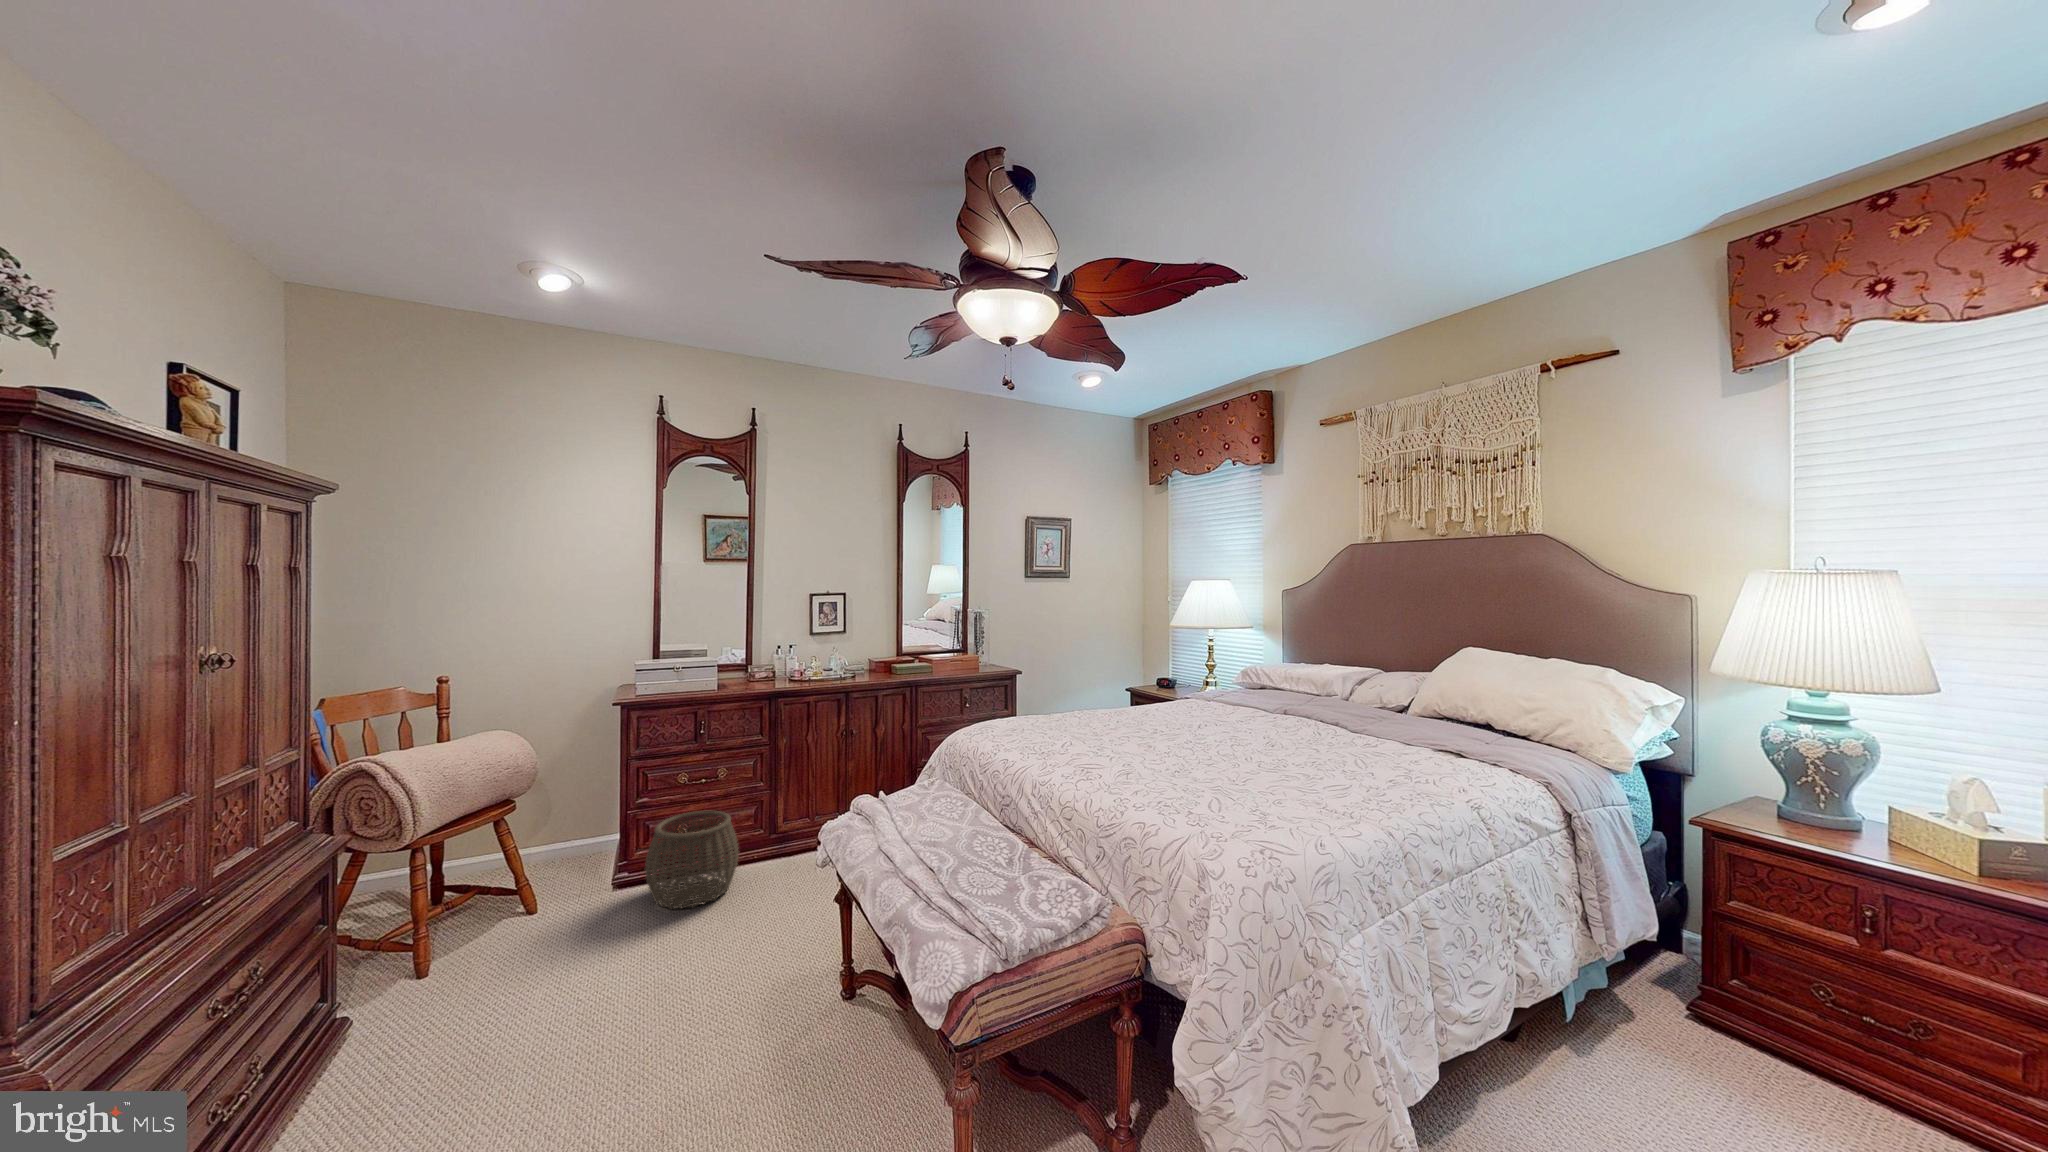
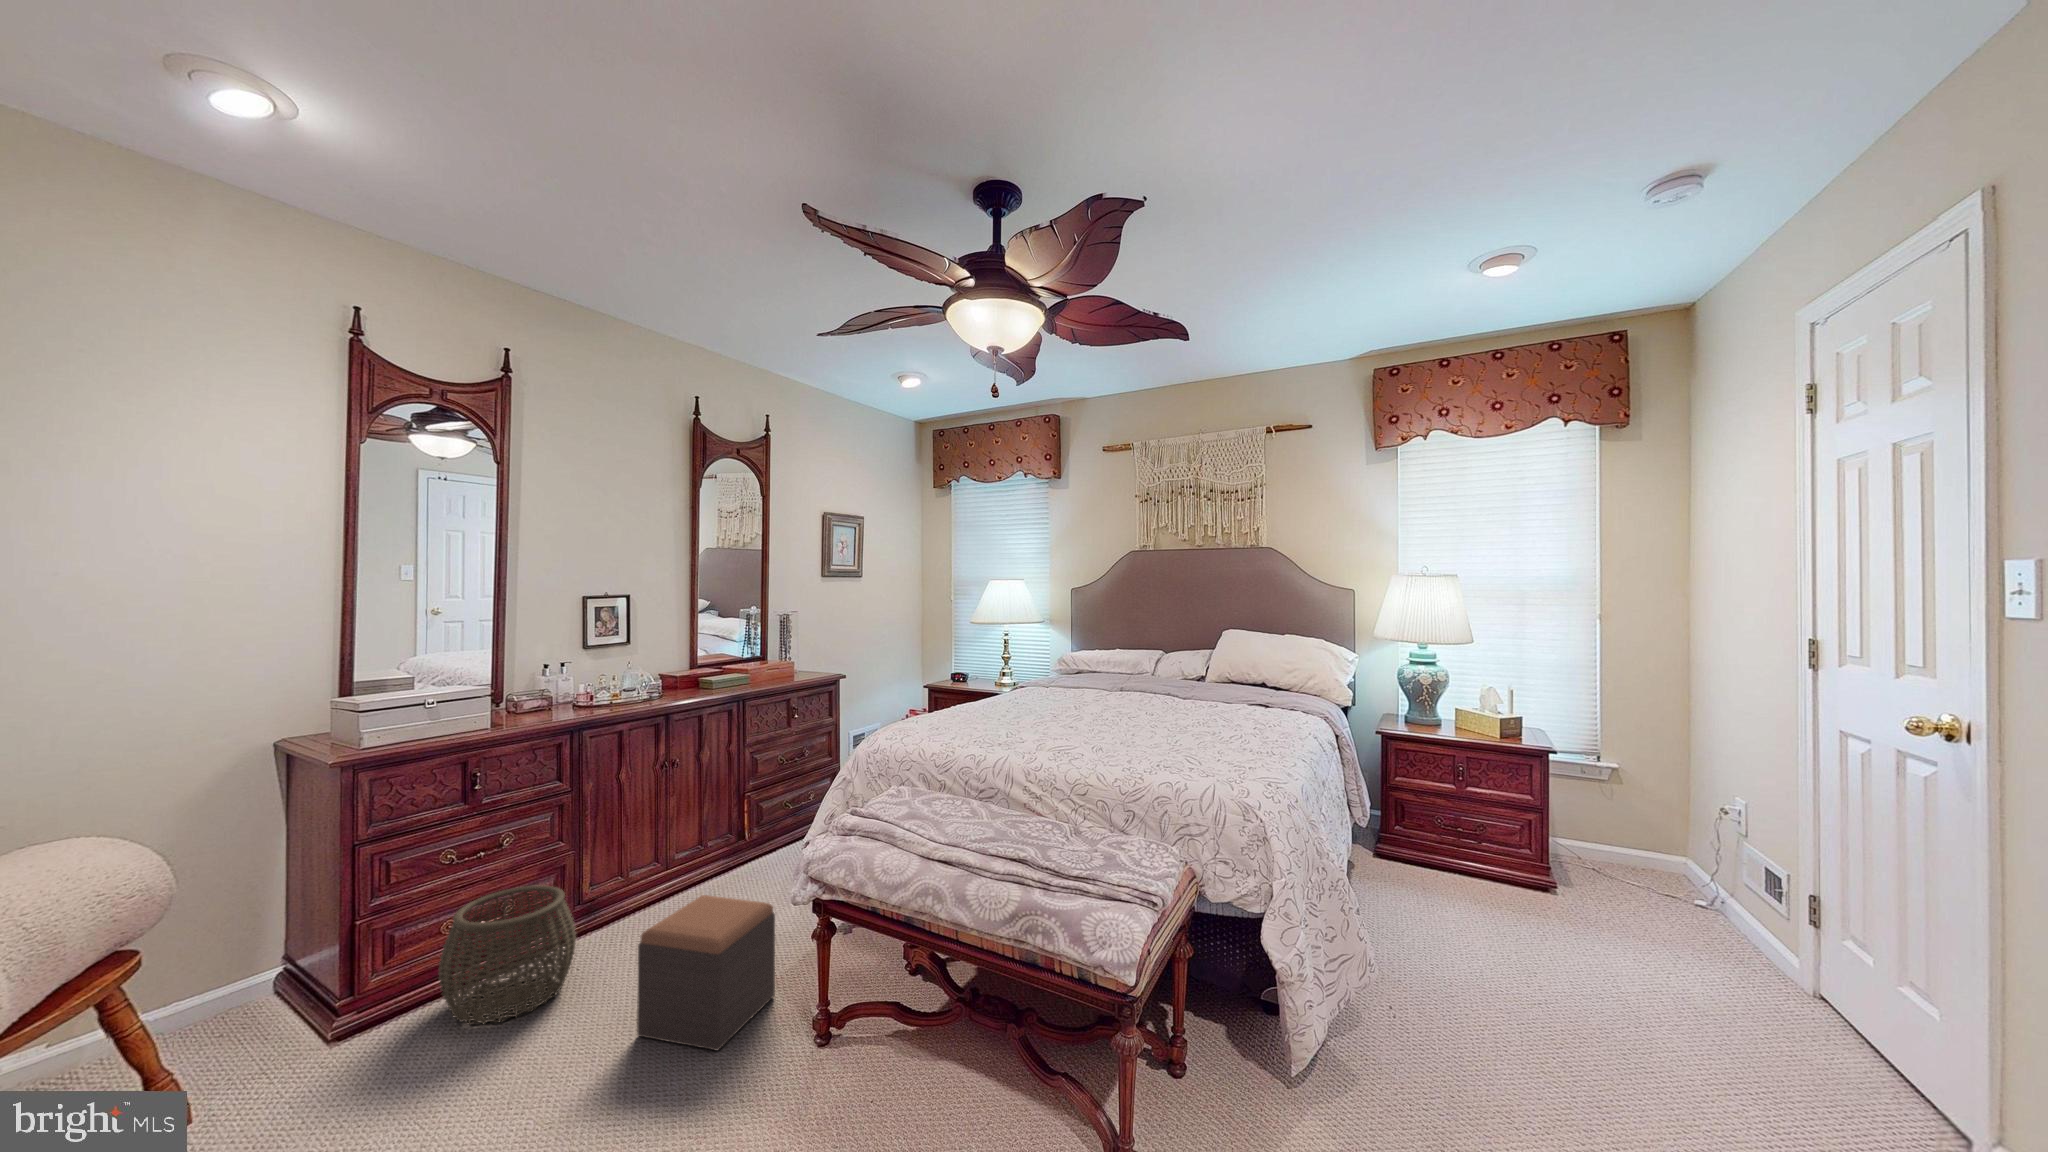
footstool: none [725,847,835,986] -> present [637,895,775,1050]

